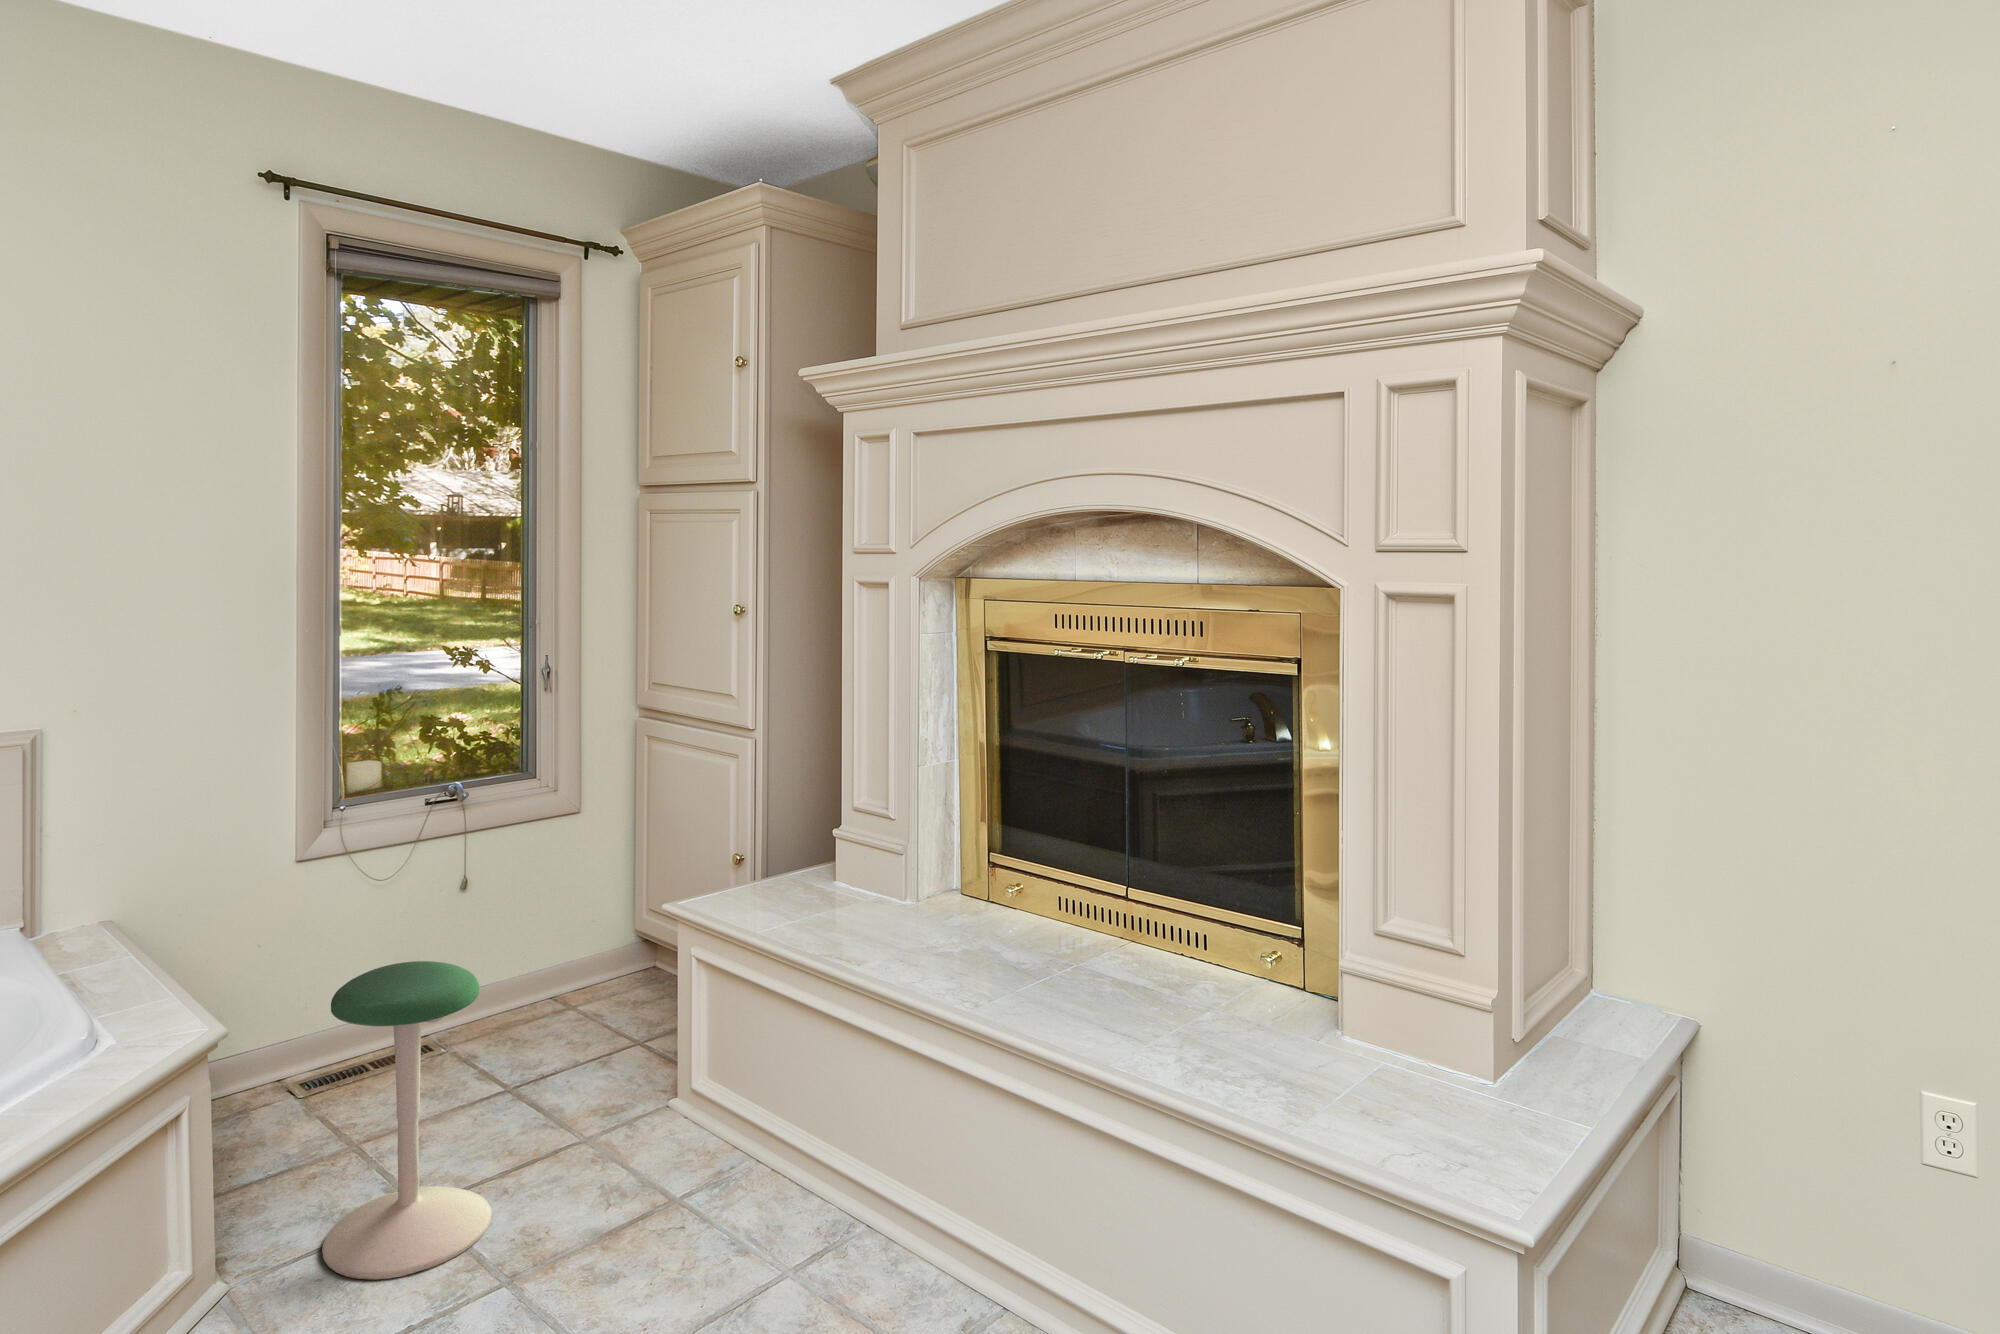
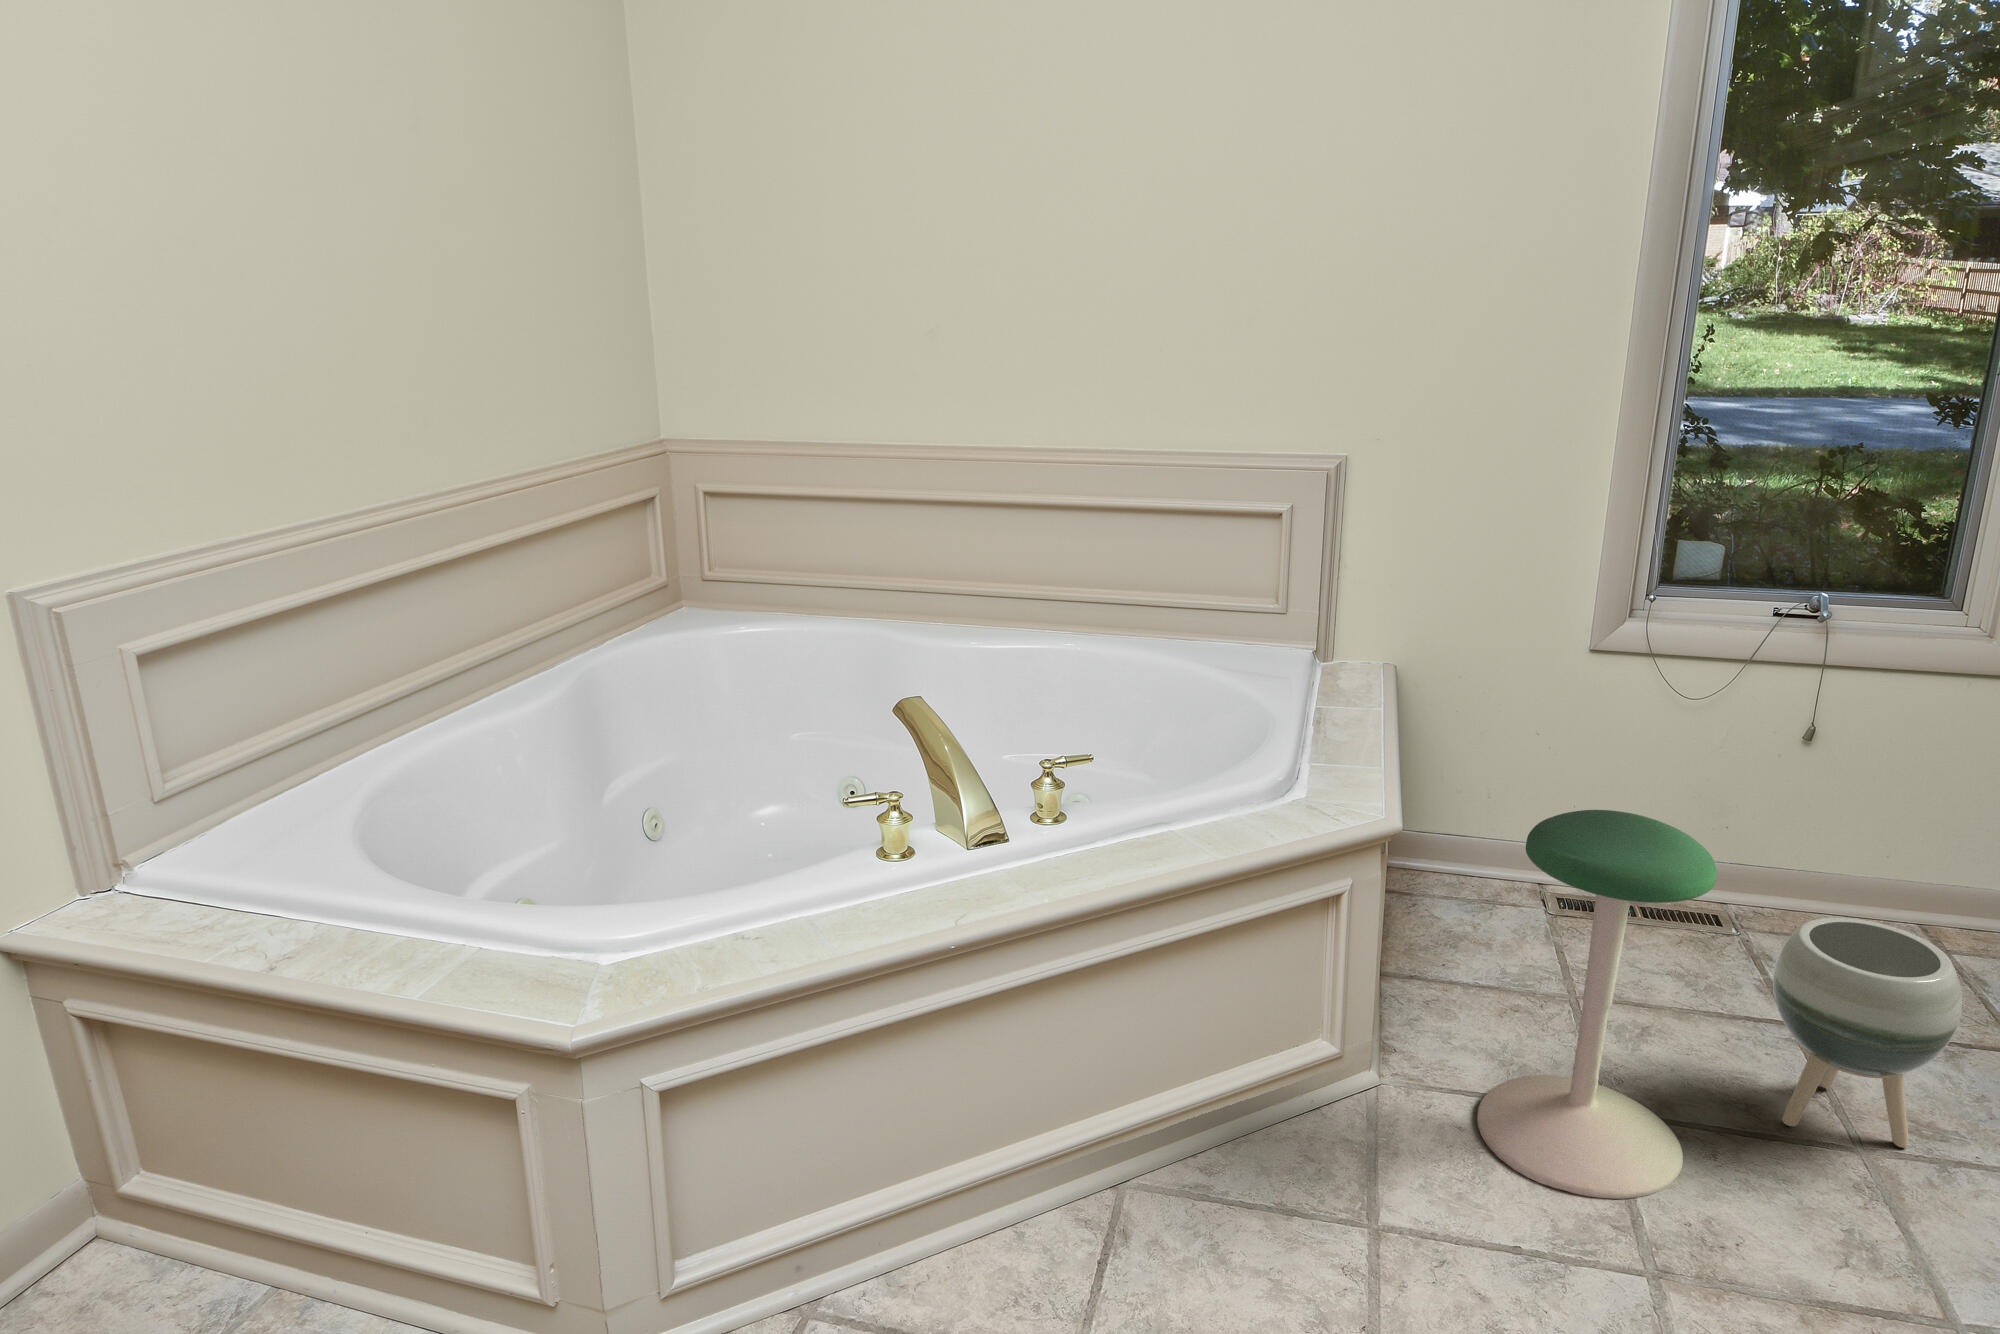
planter: none [509,989,622,1151] -> present [1773,917,1962,1148]

